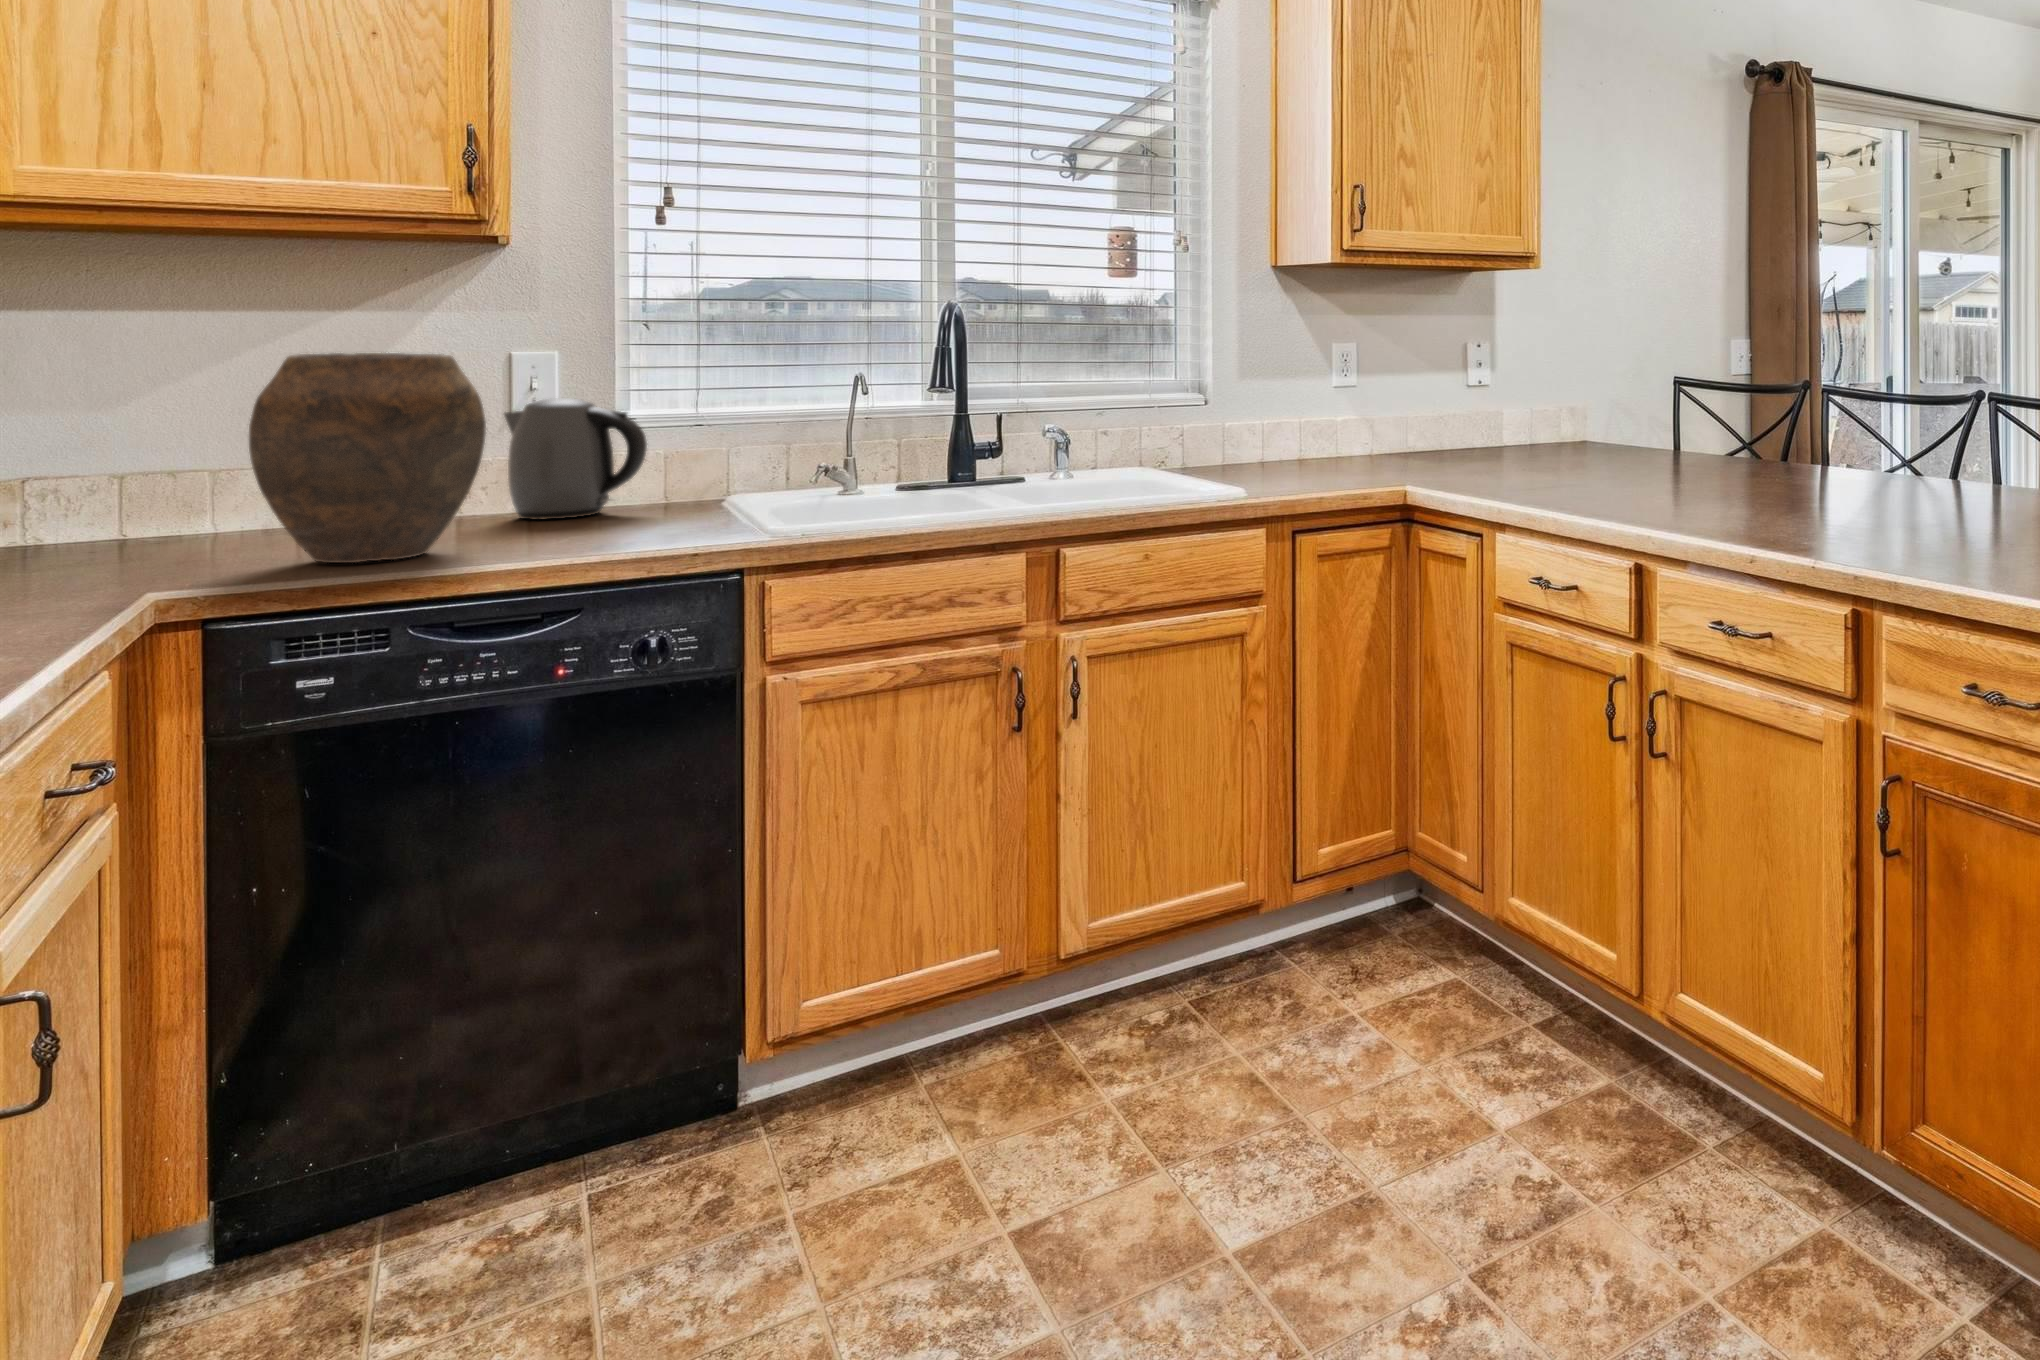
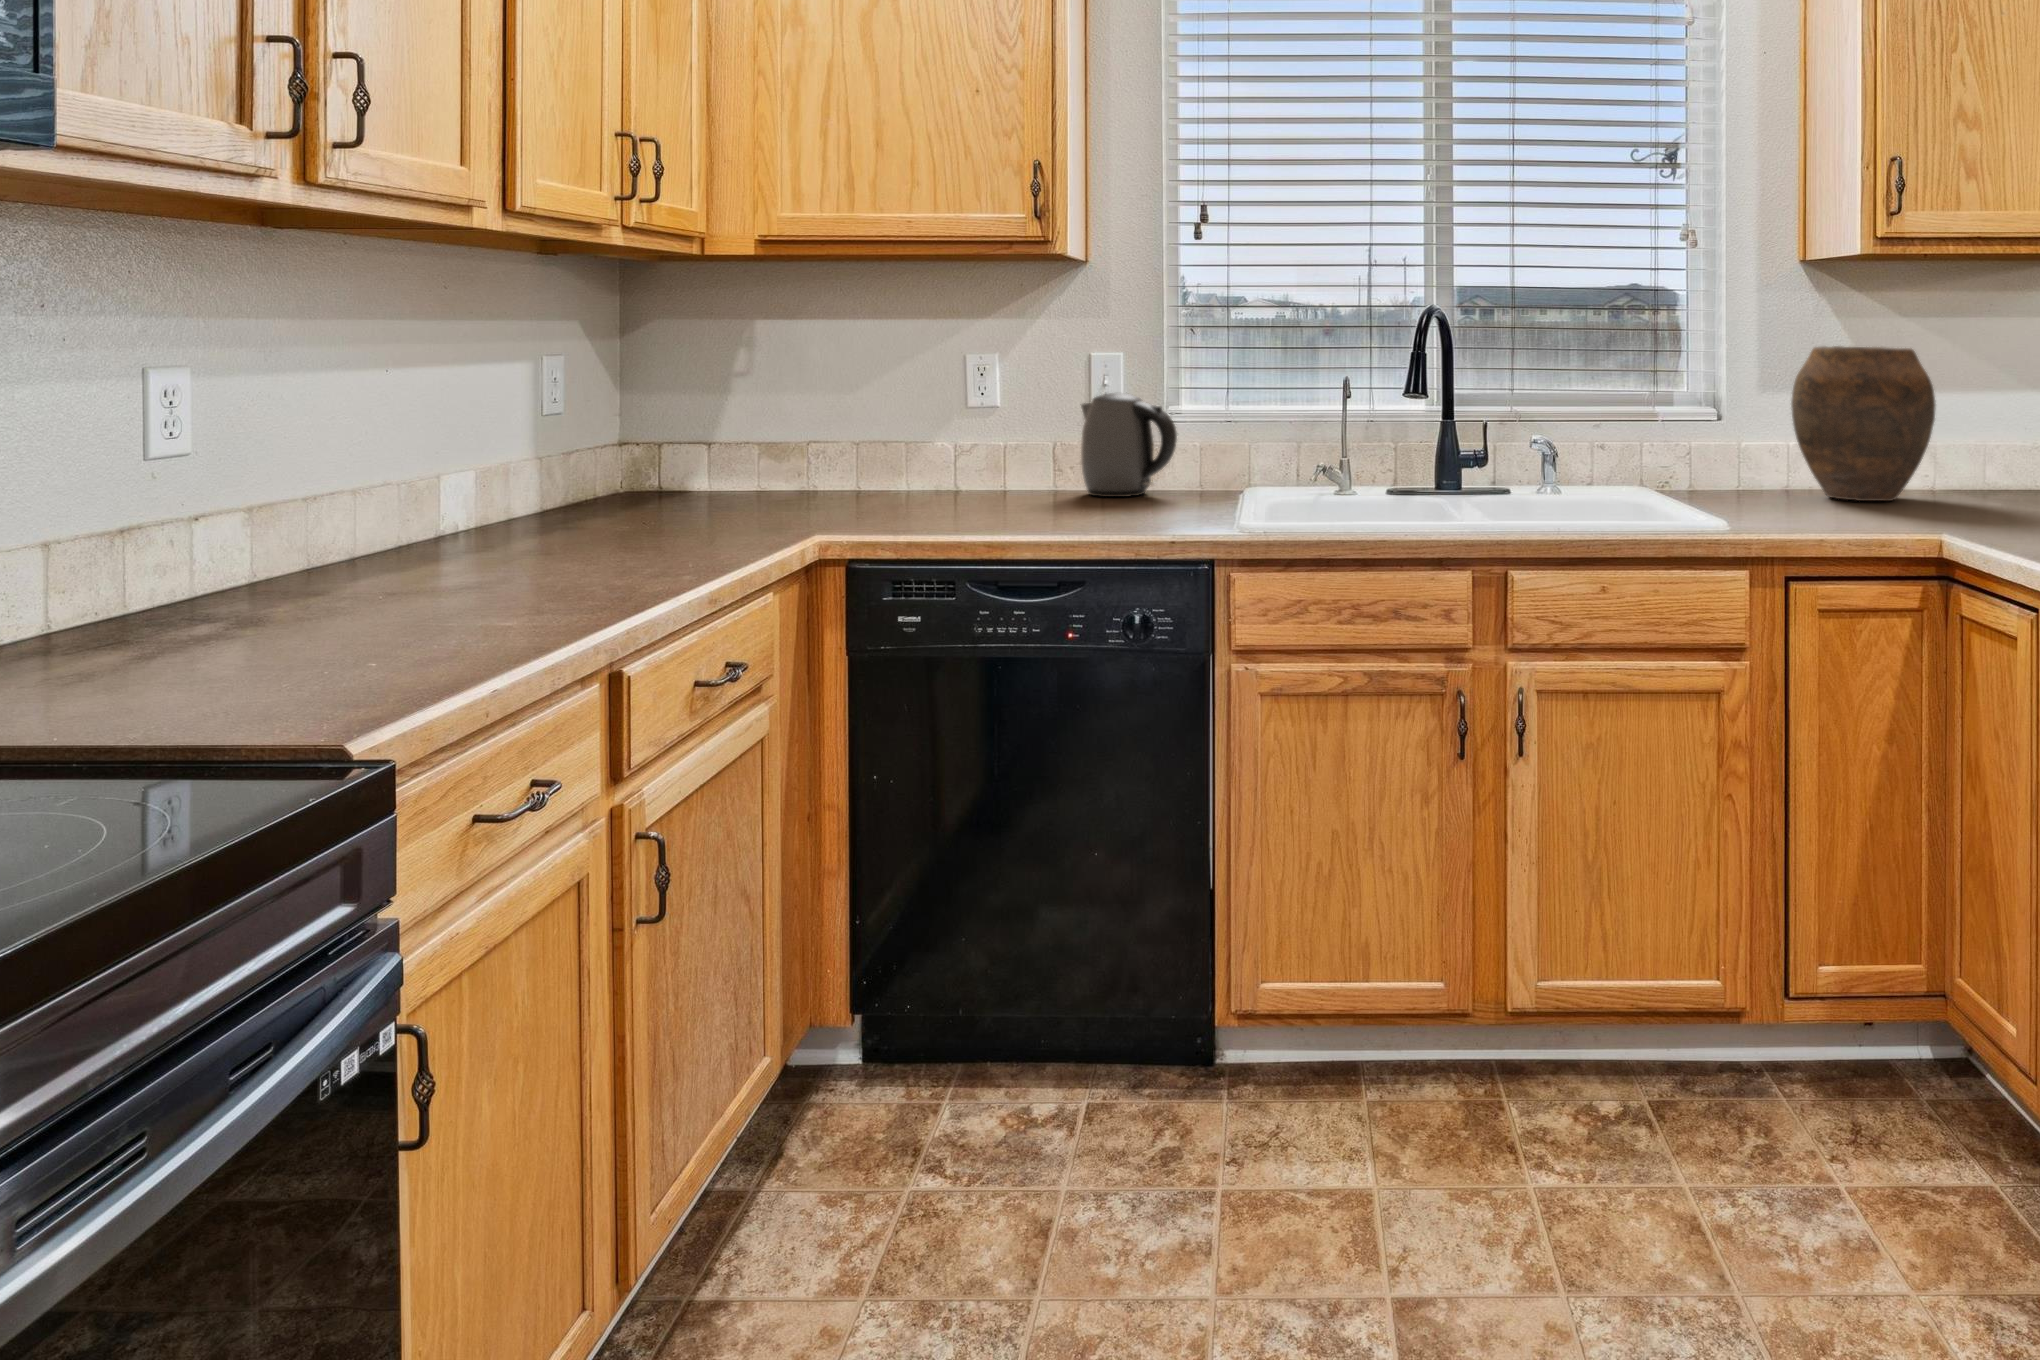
vase: present [249,353,486,563] -> present [1791,346,1935,501]

